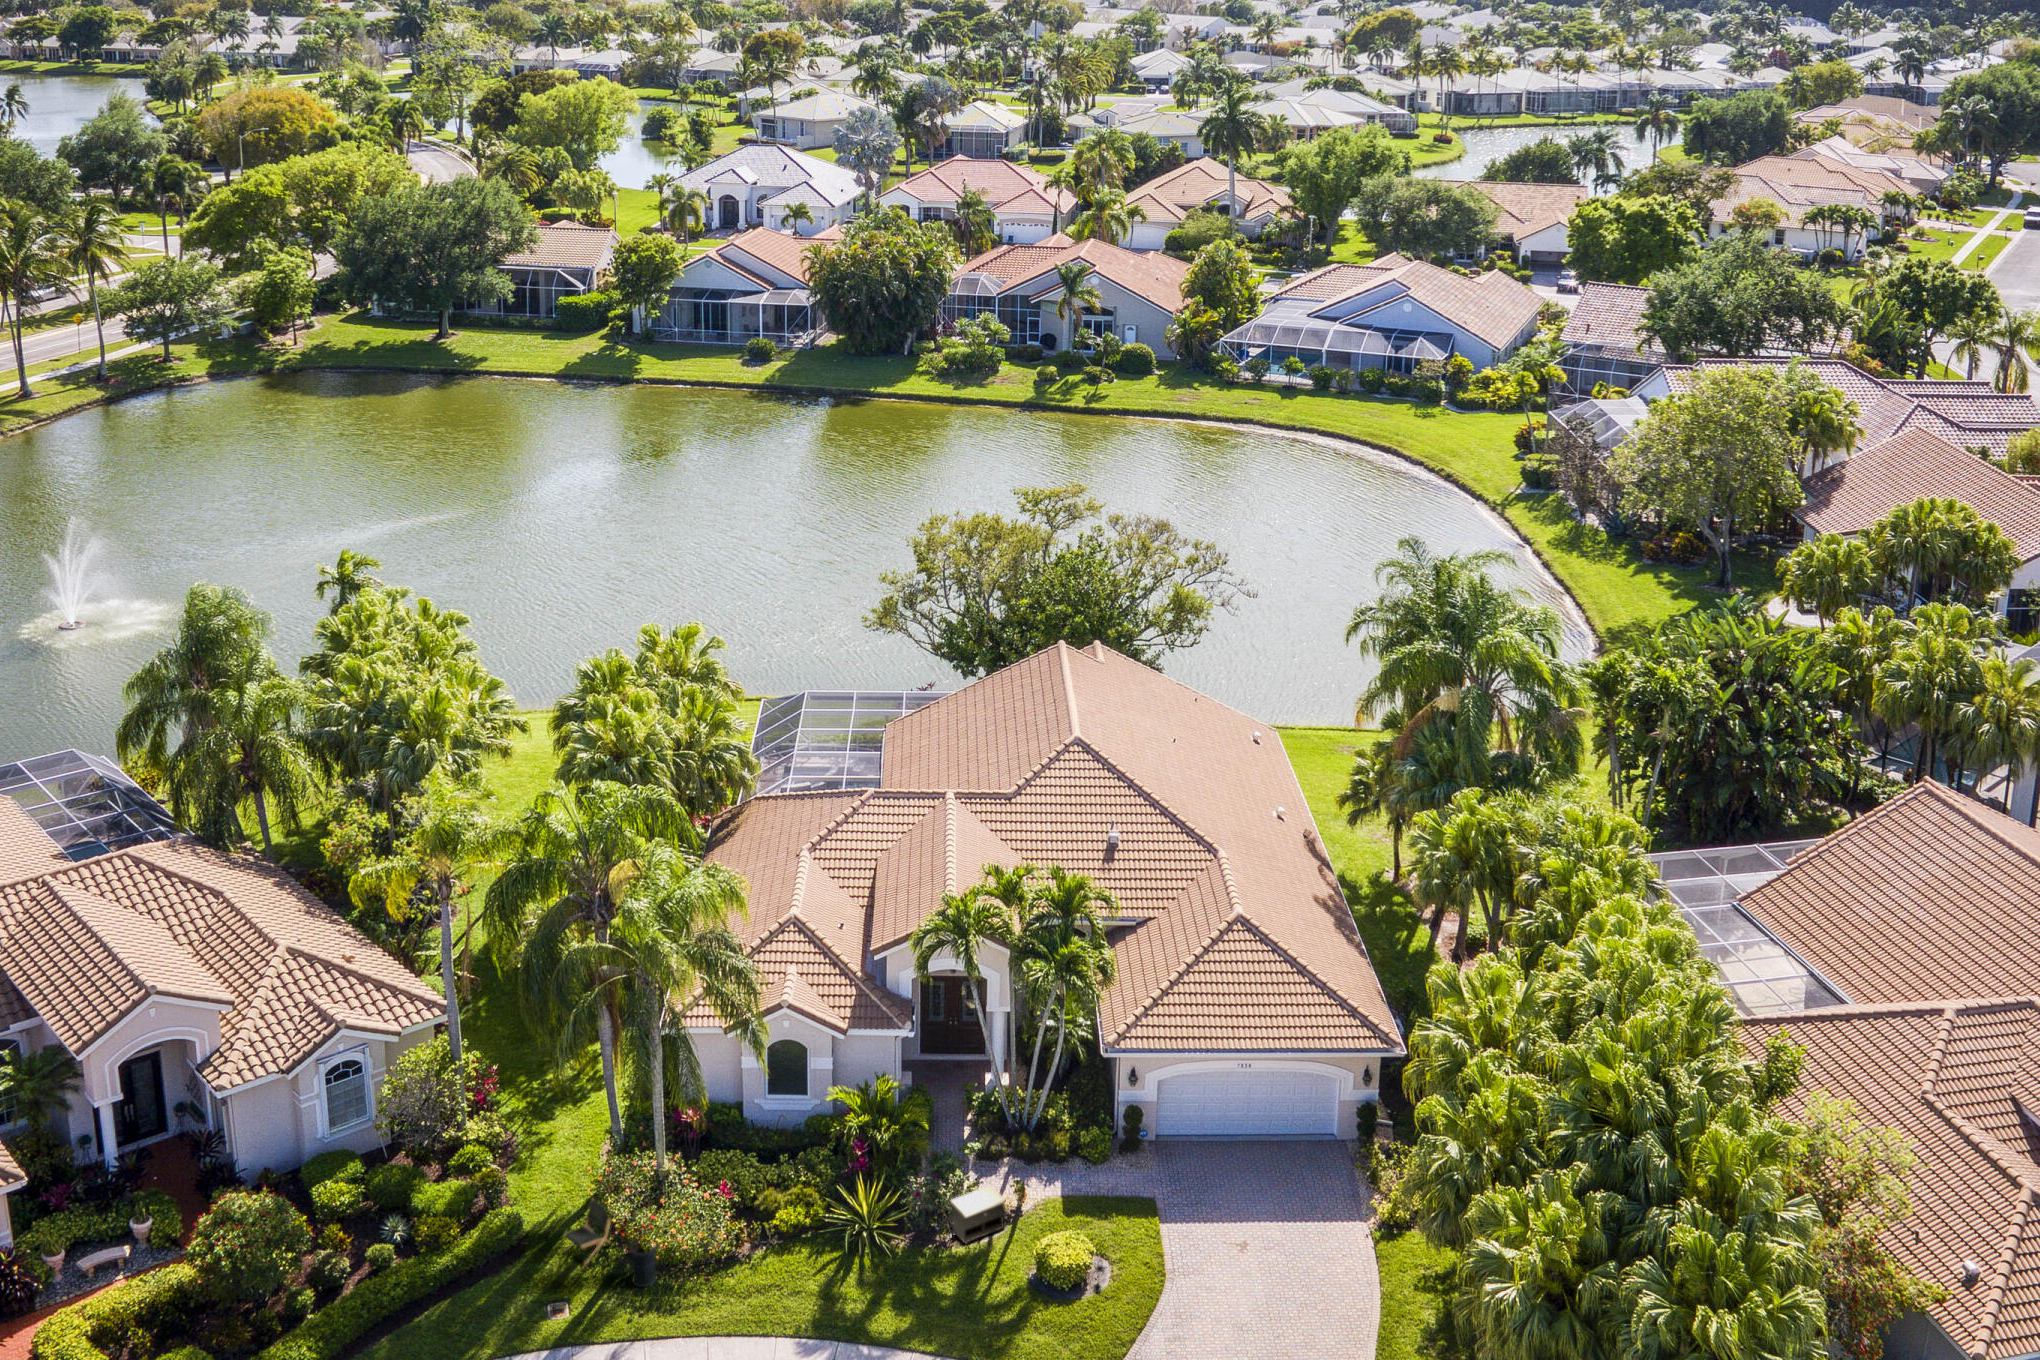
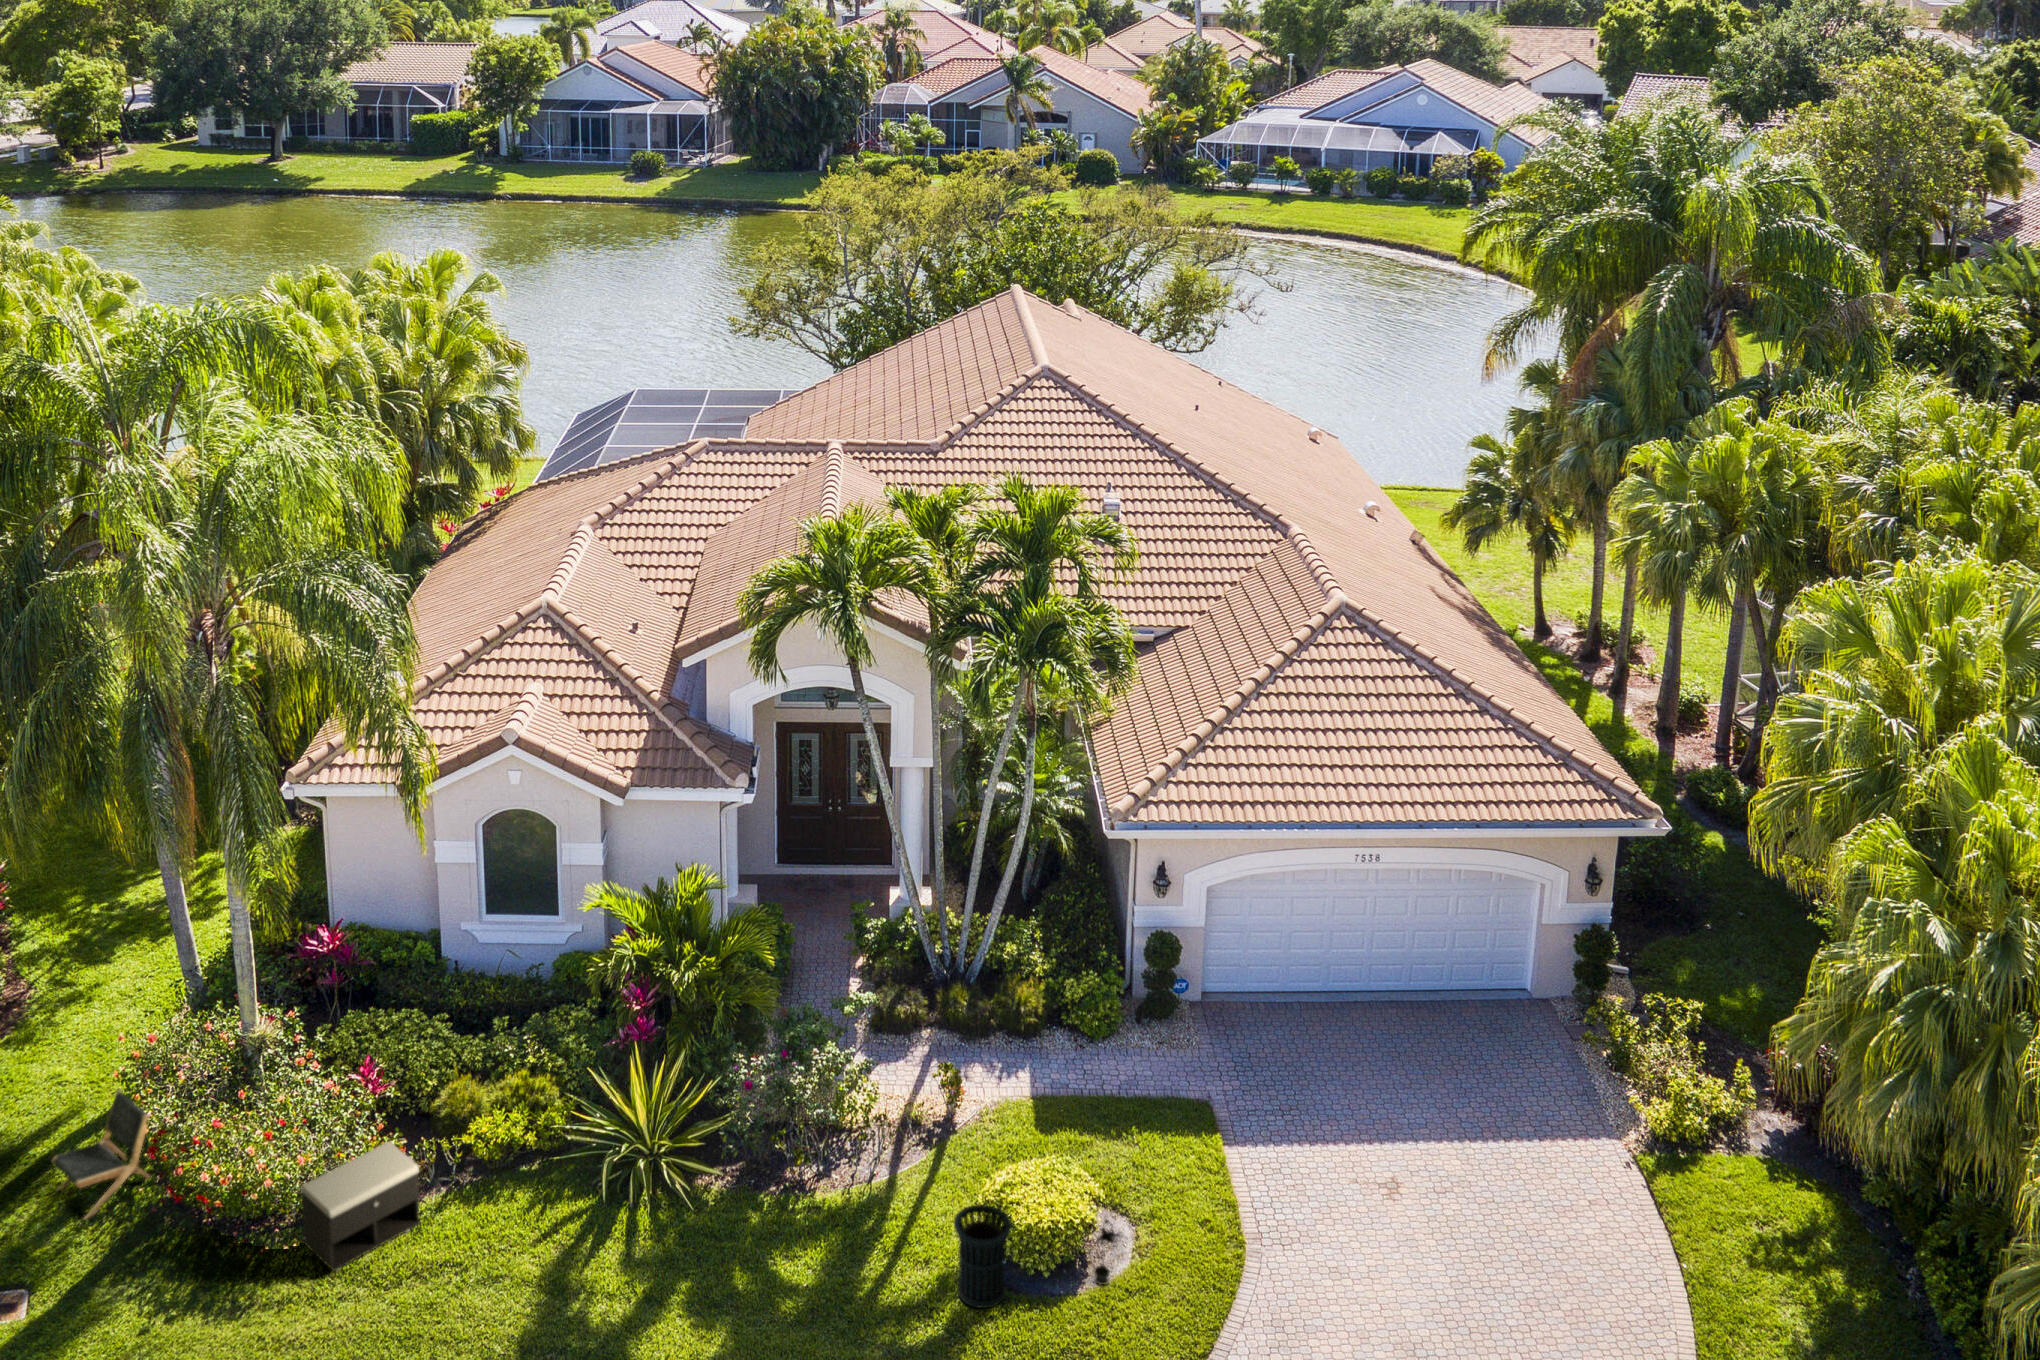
storage bench: present [950,1185,1005,1243] -> present [301,1142,420,1271]
trash can: present [630,1239,658,1287] -> present [954,1204,1011,1308]

